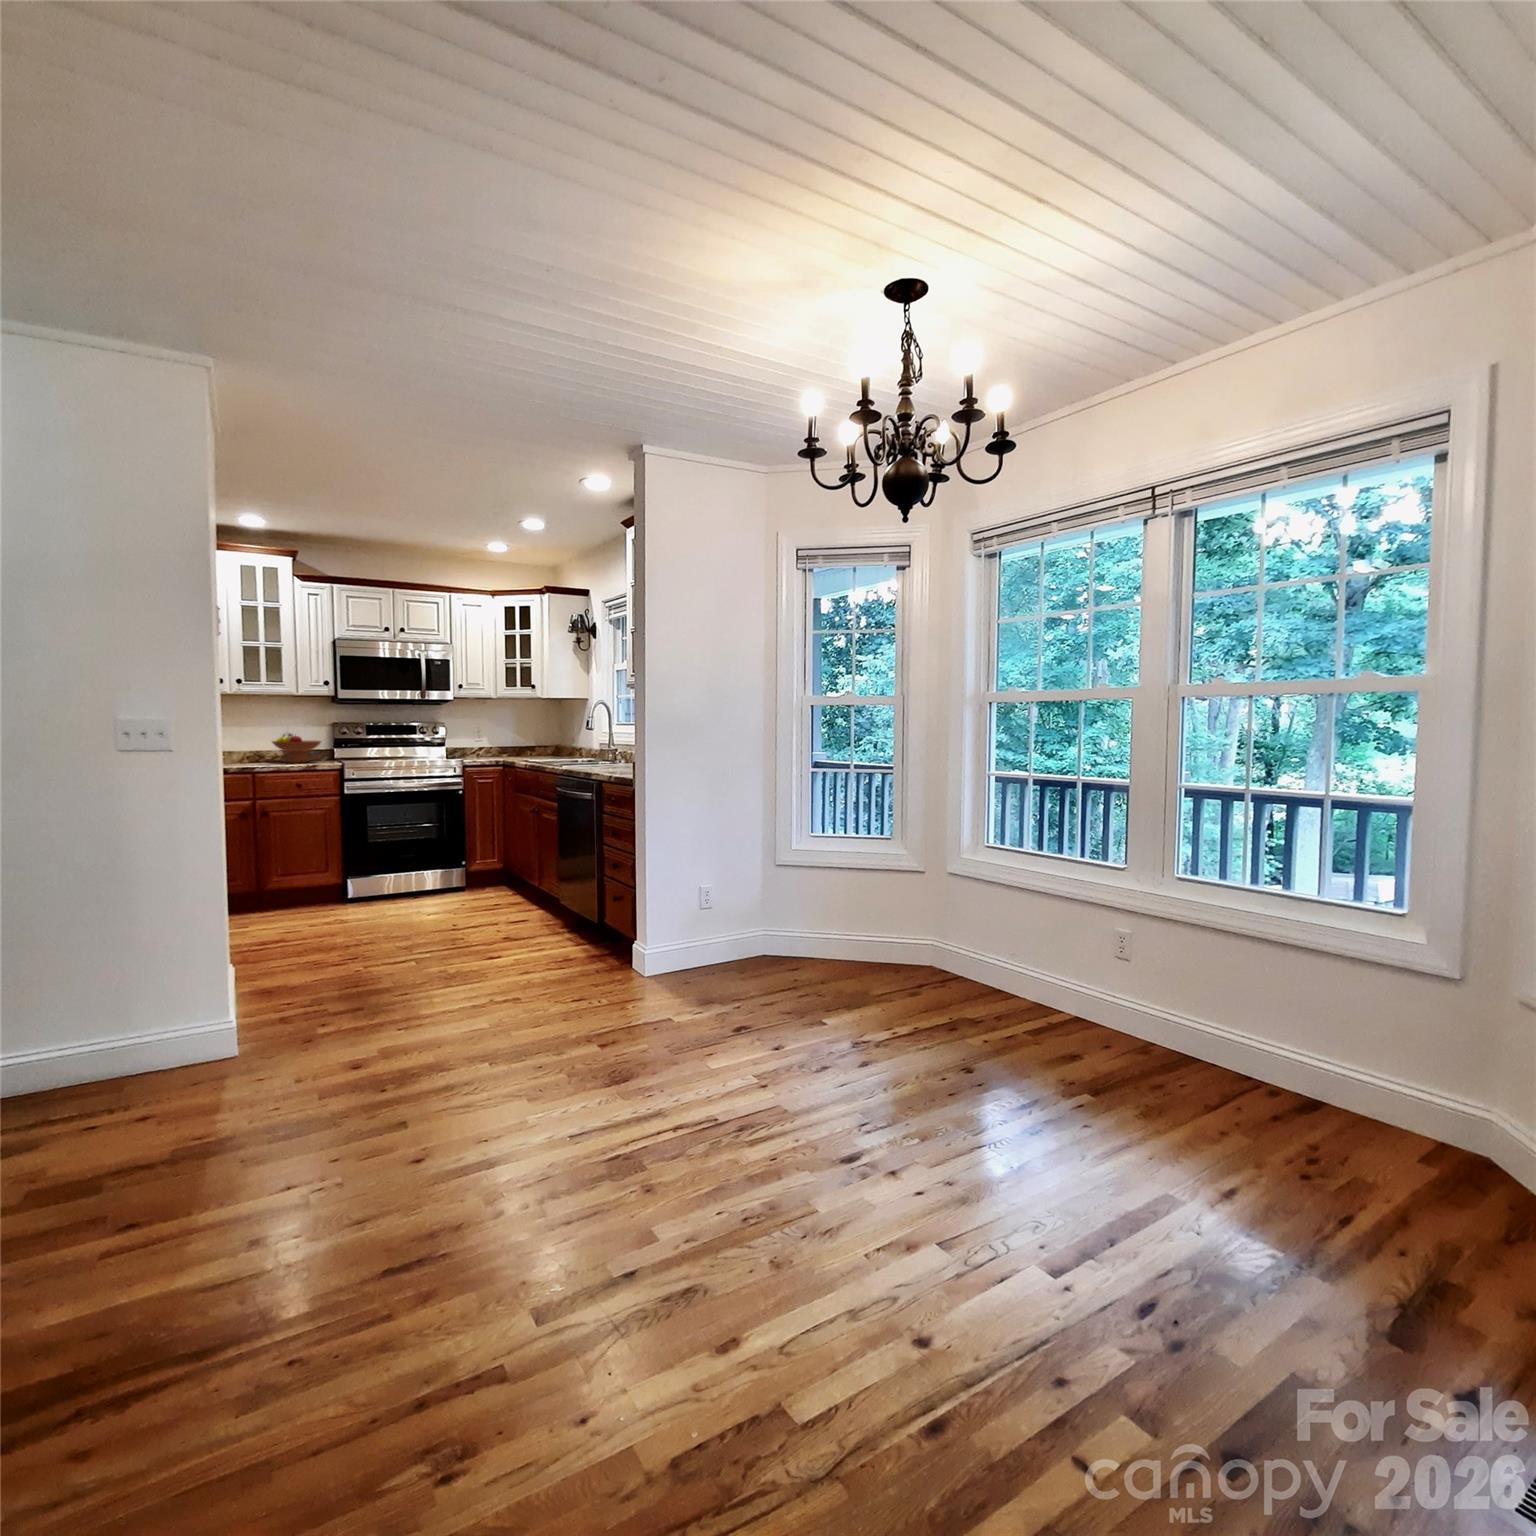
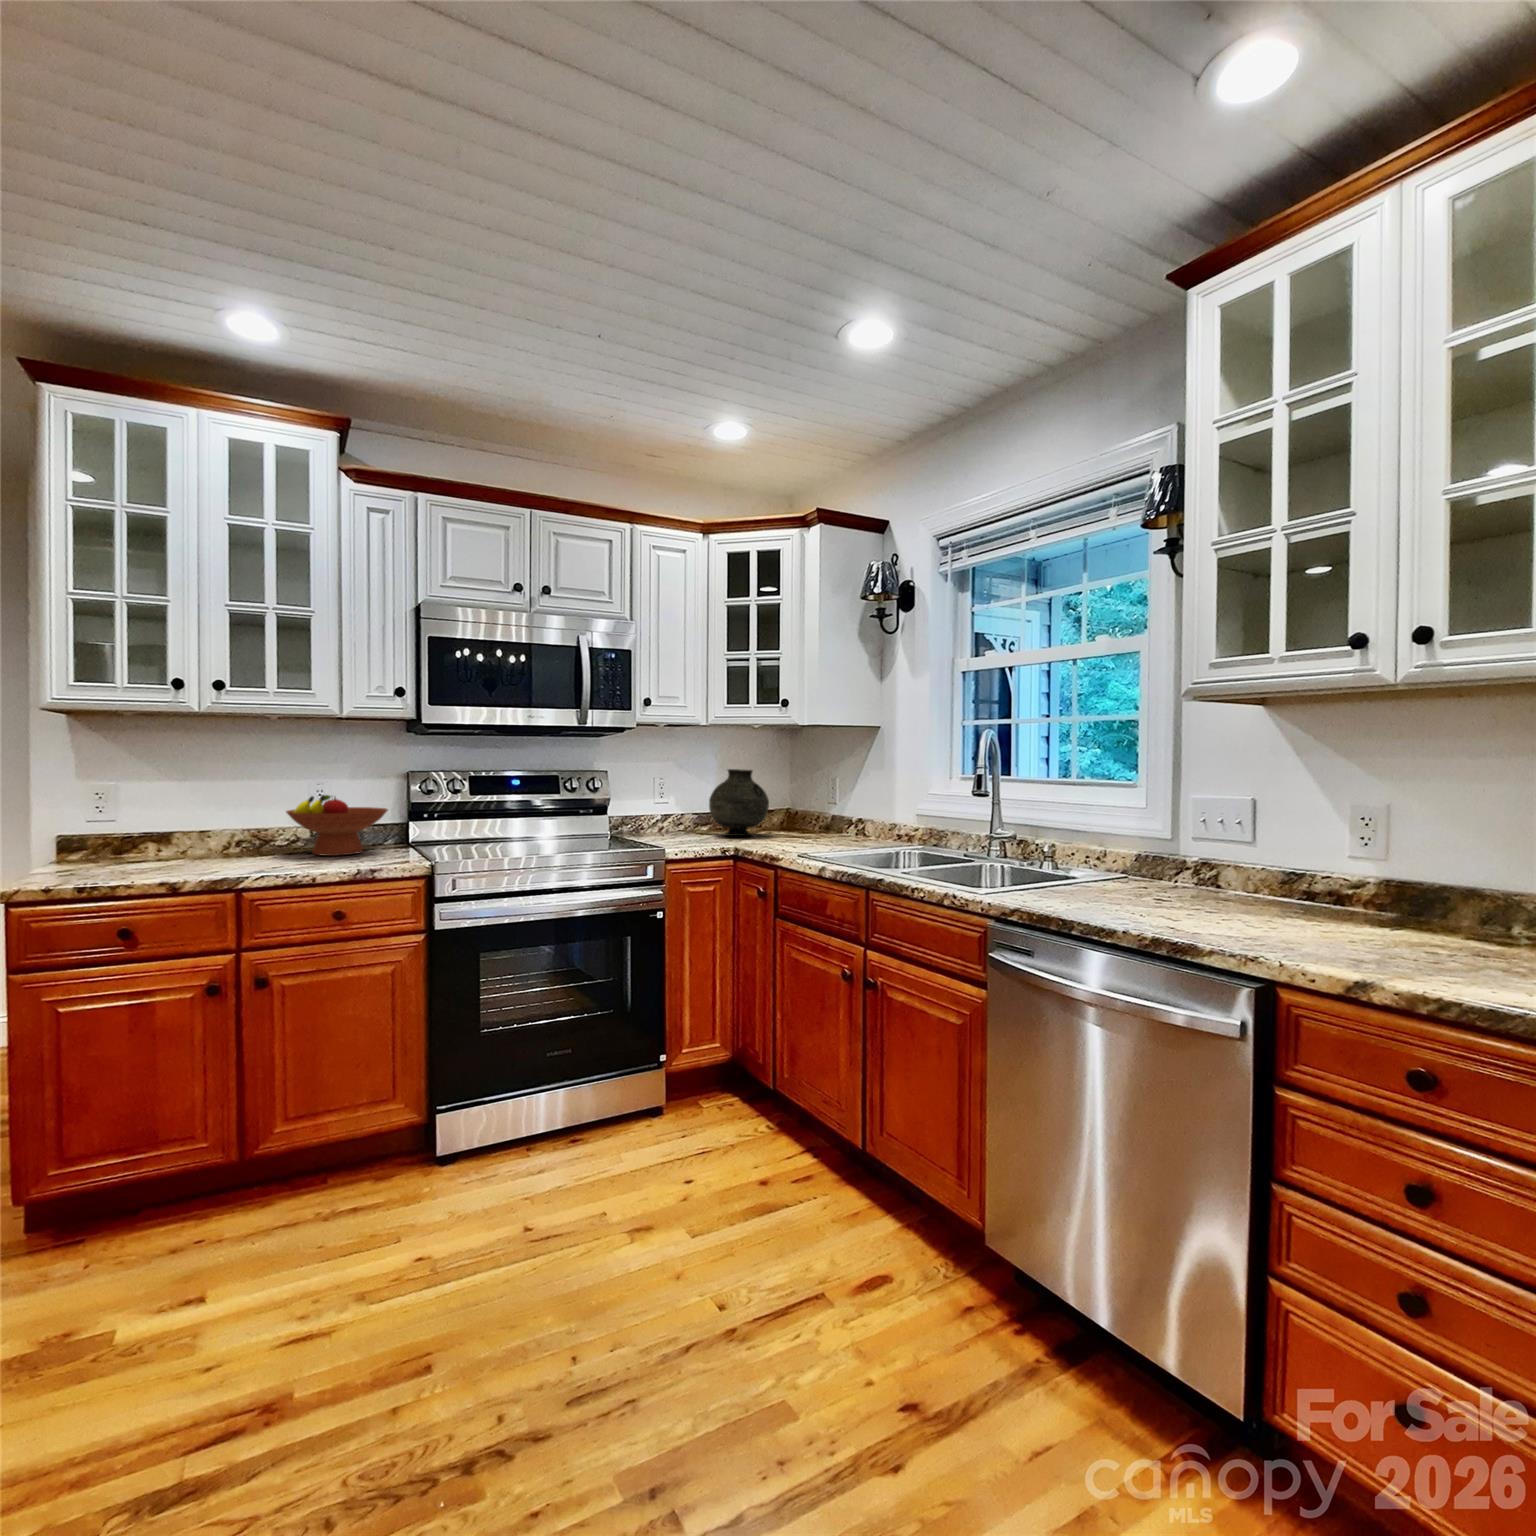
vase: none [501,722,535,758] -> present [709,769,769,836]

